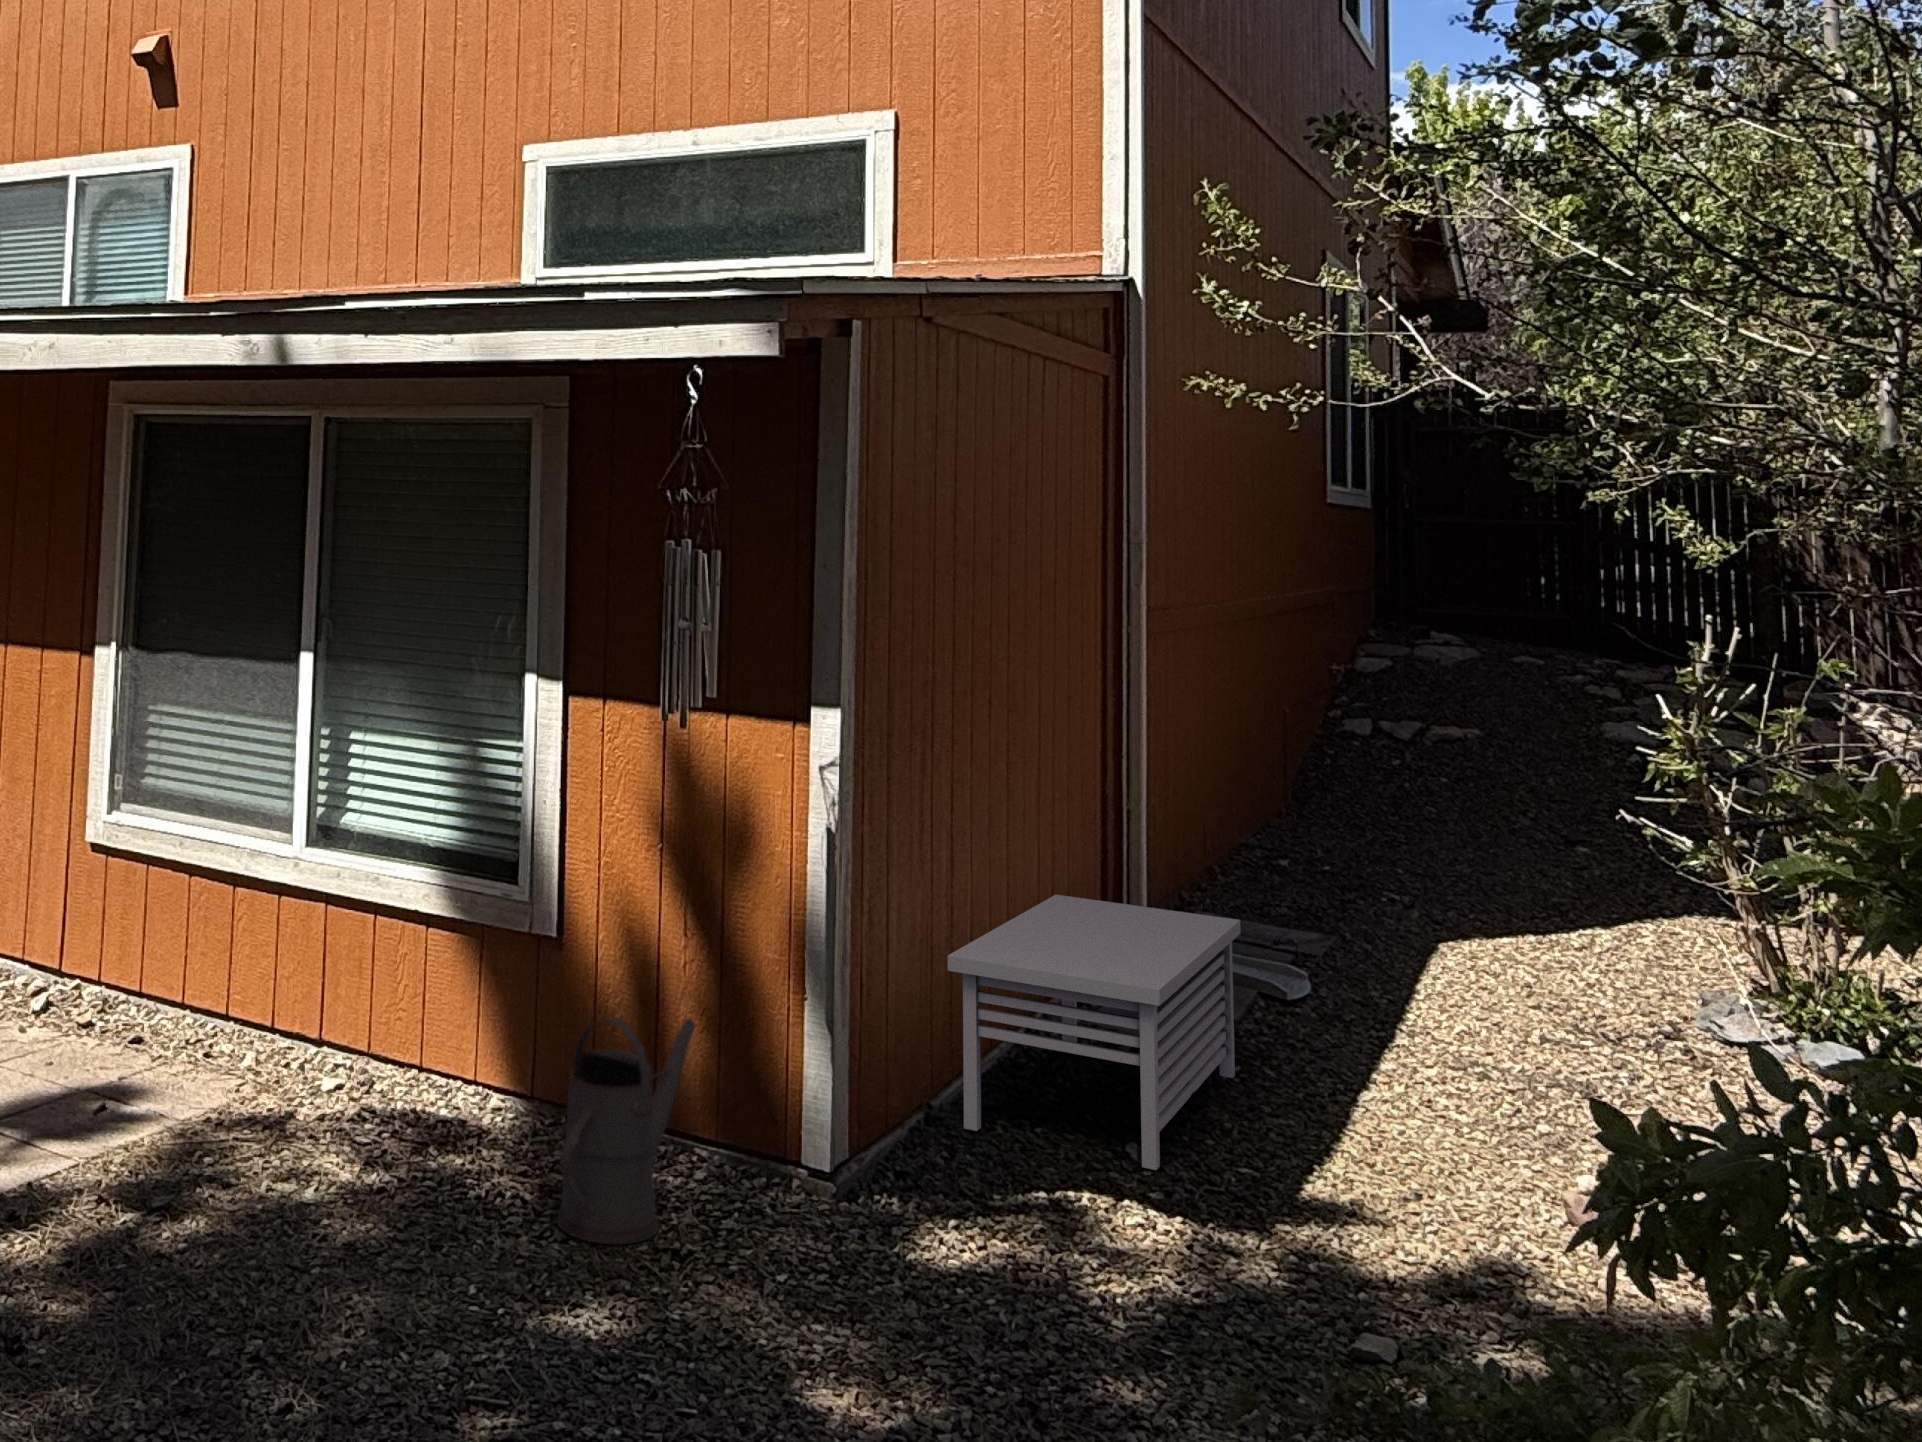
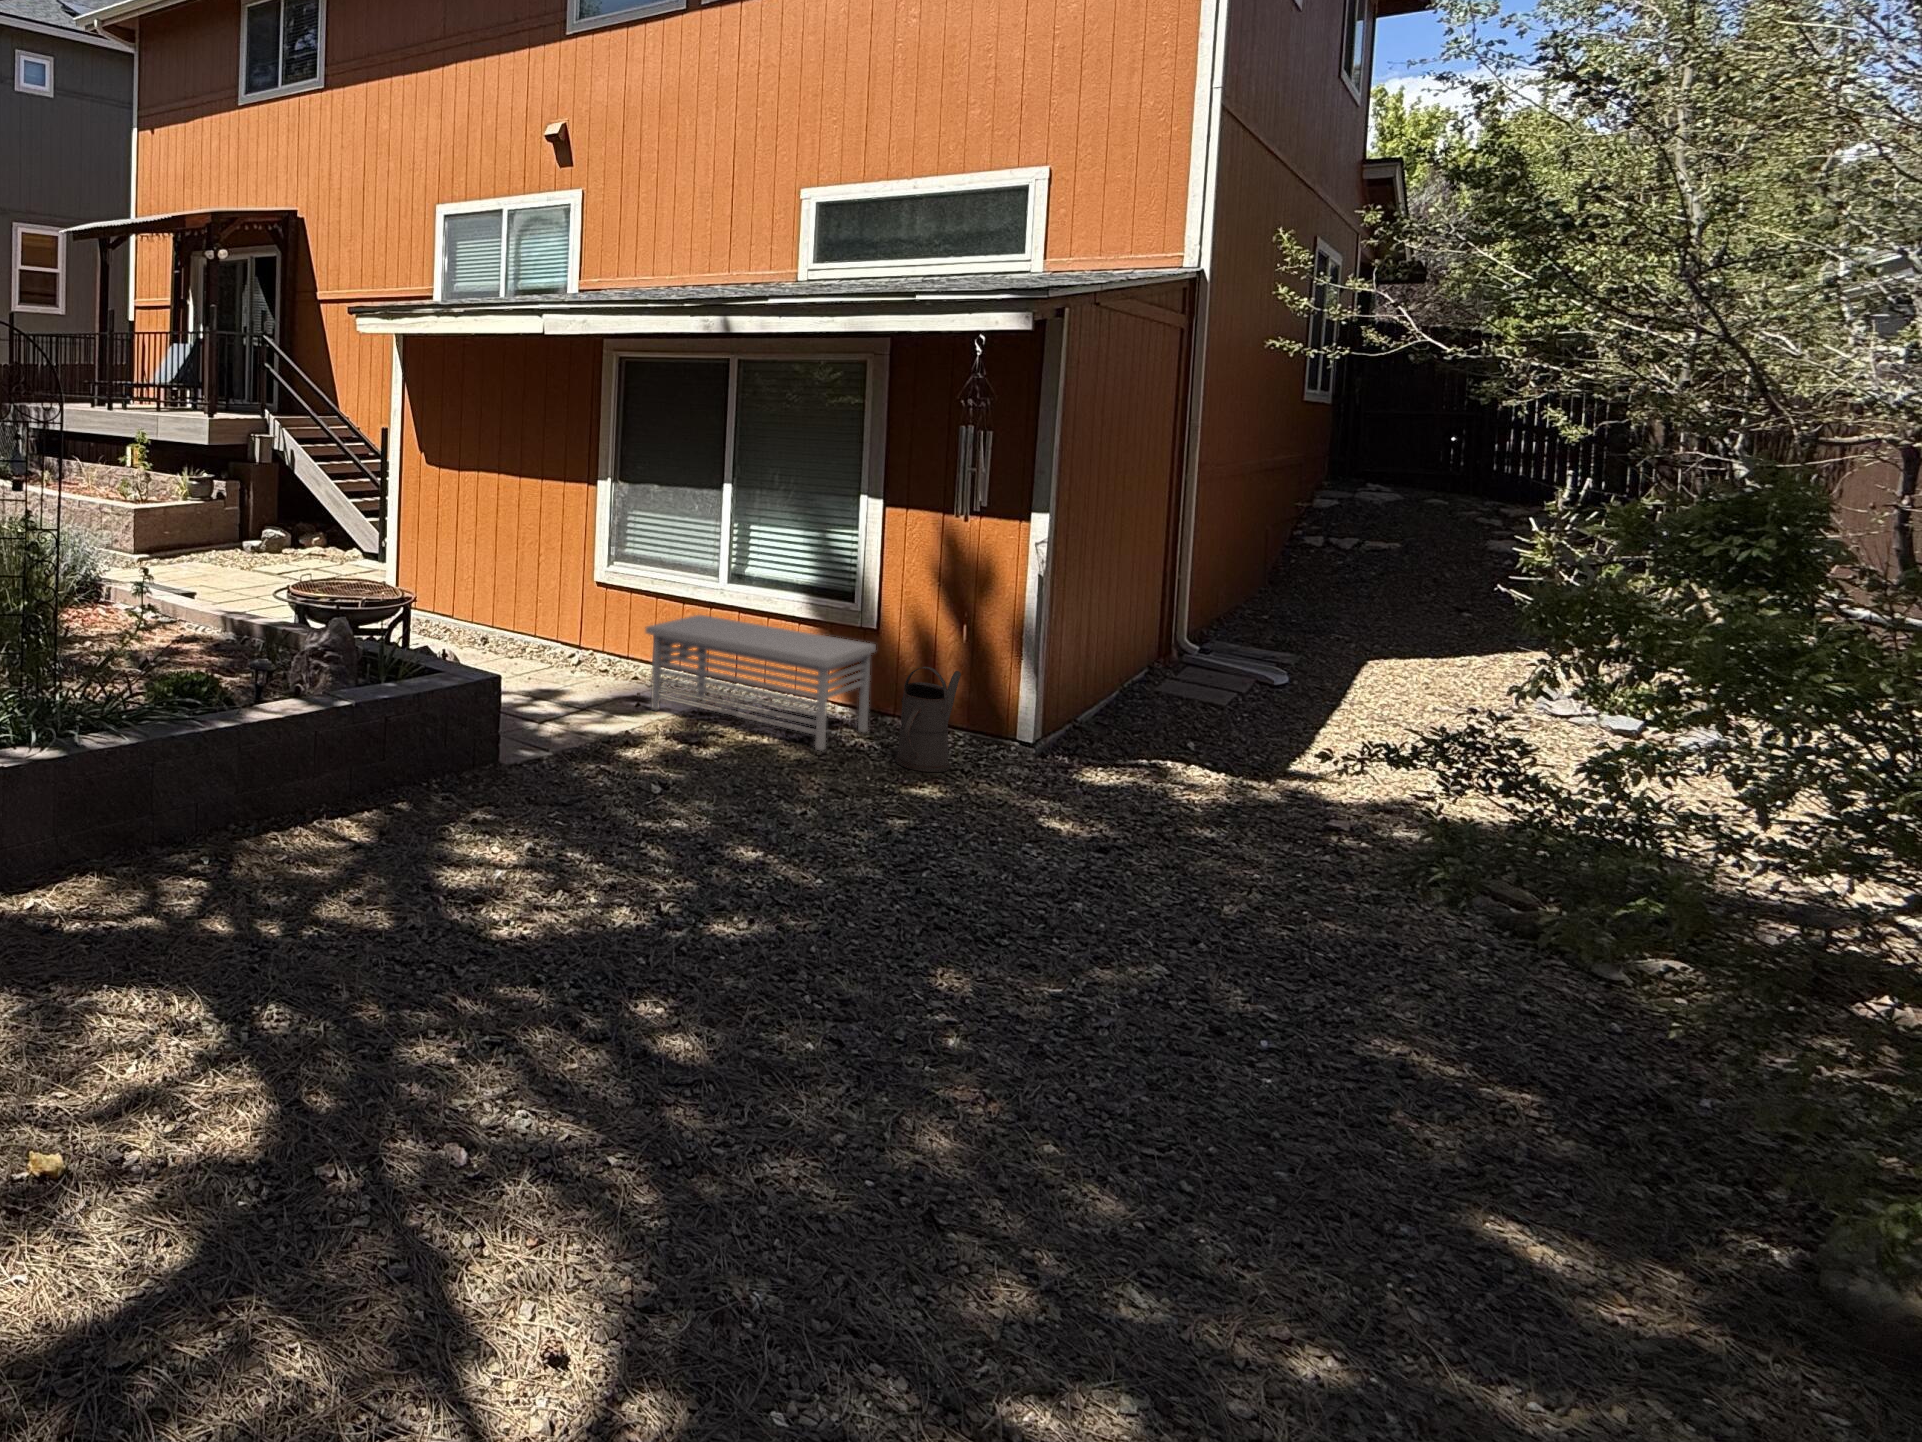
storage bench: present [948,895,1241,1170] -> present [645,615,876,750]

